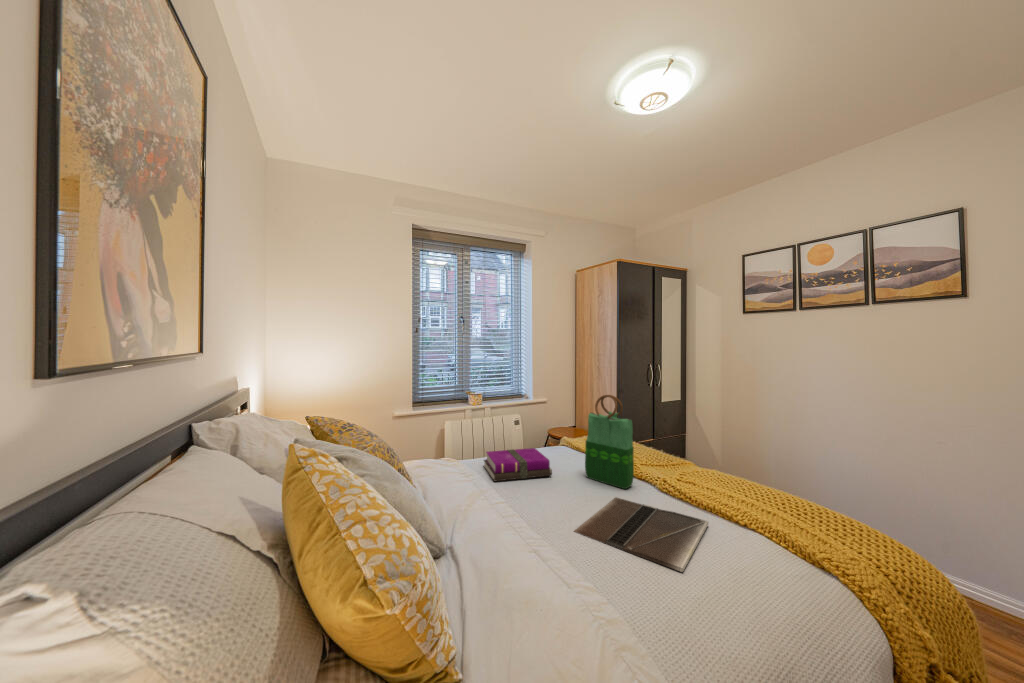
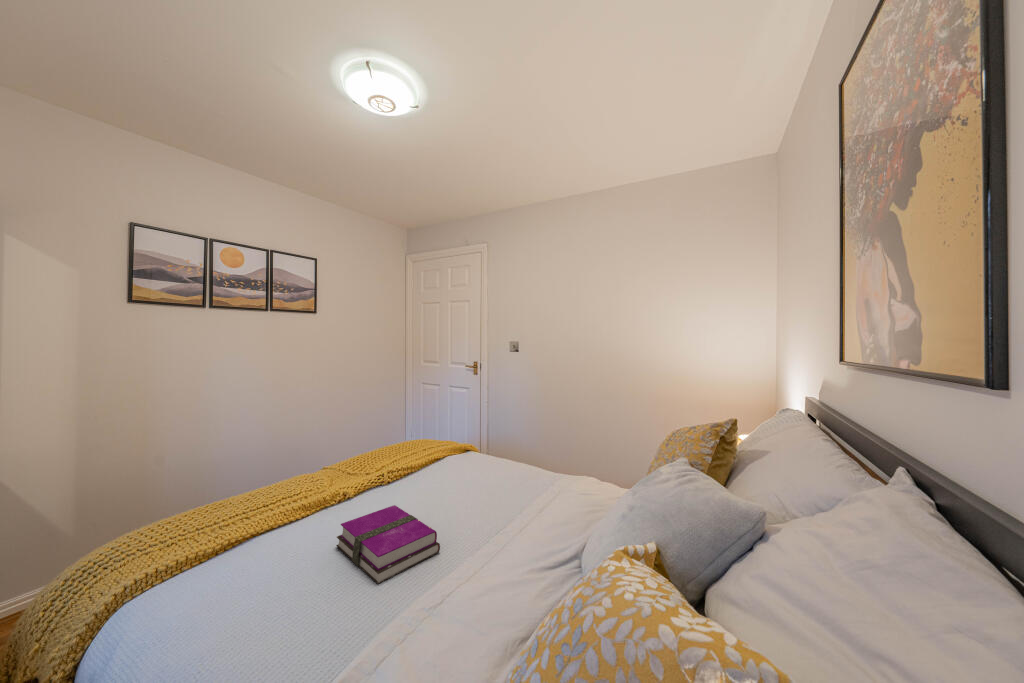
tote bag: present [585,395,634,489] -> none [368,409,407,508]
laptop: present [574,498,708,572] -> none [430,464,512,497]

